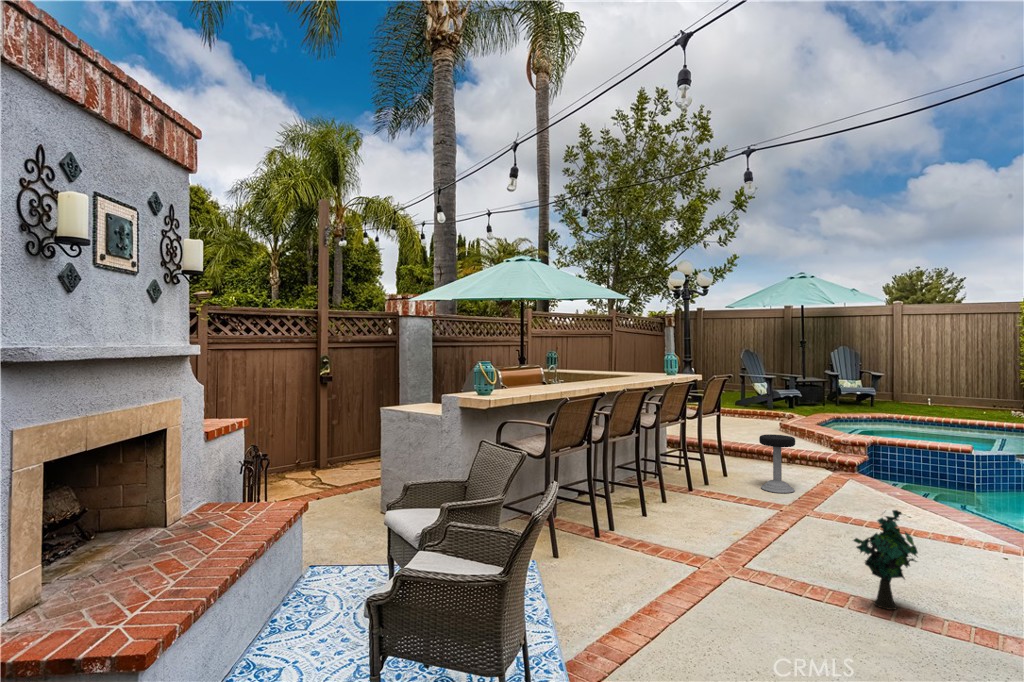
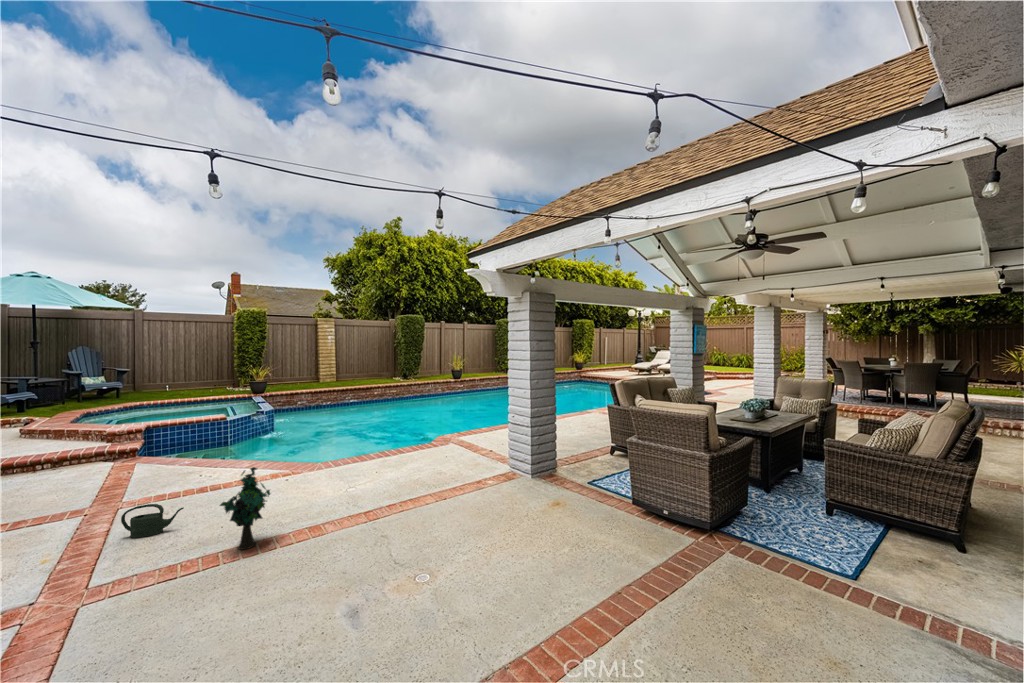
stool: present [759,434,795,493] -> none [36,437,87,503]
watering can: none [789,515,841,551] -> present [121,504,184,538]

